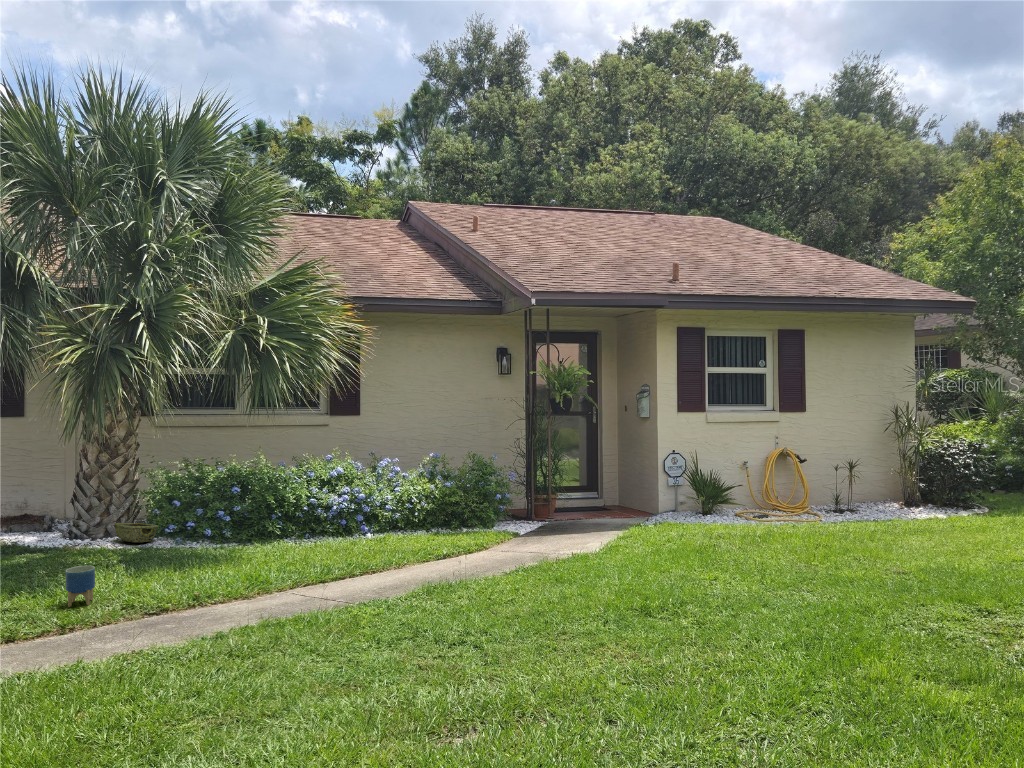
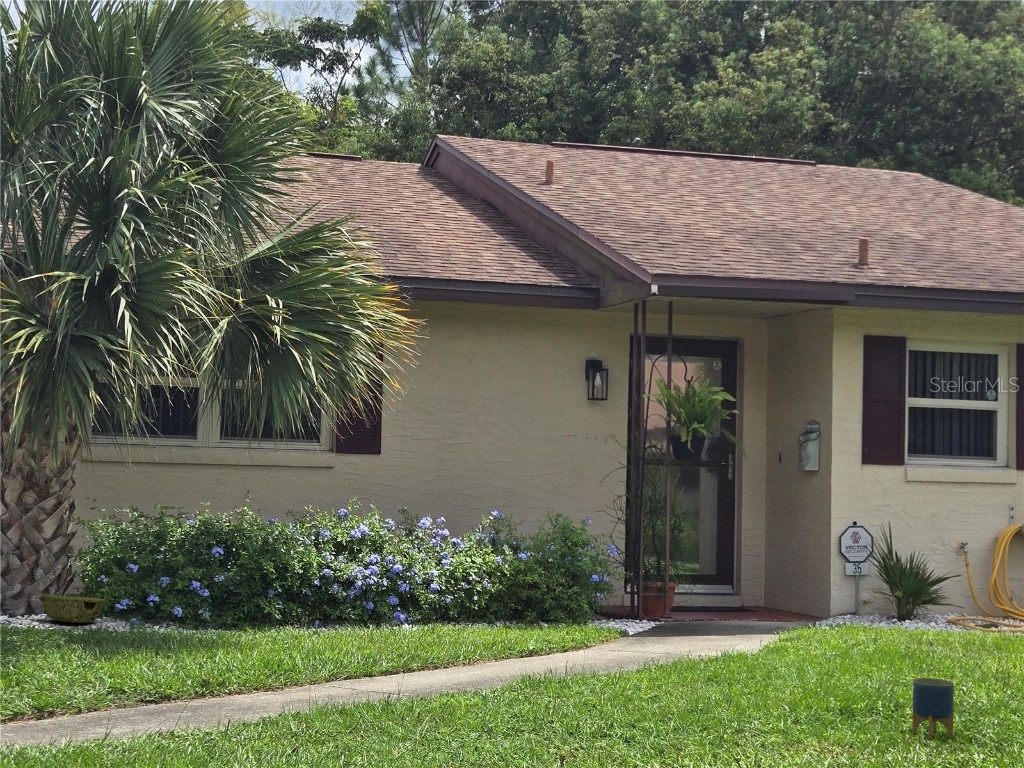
planter: present [66,566,95,607] -> present [912,678,954,739]

